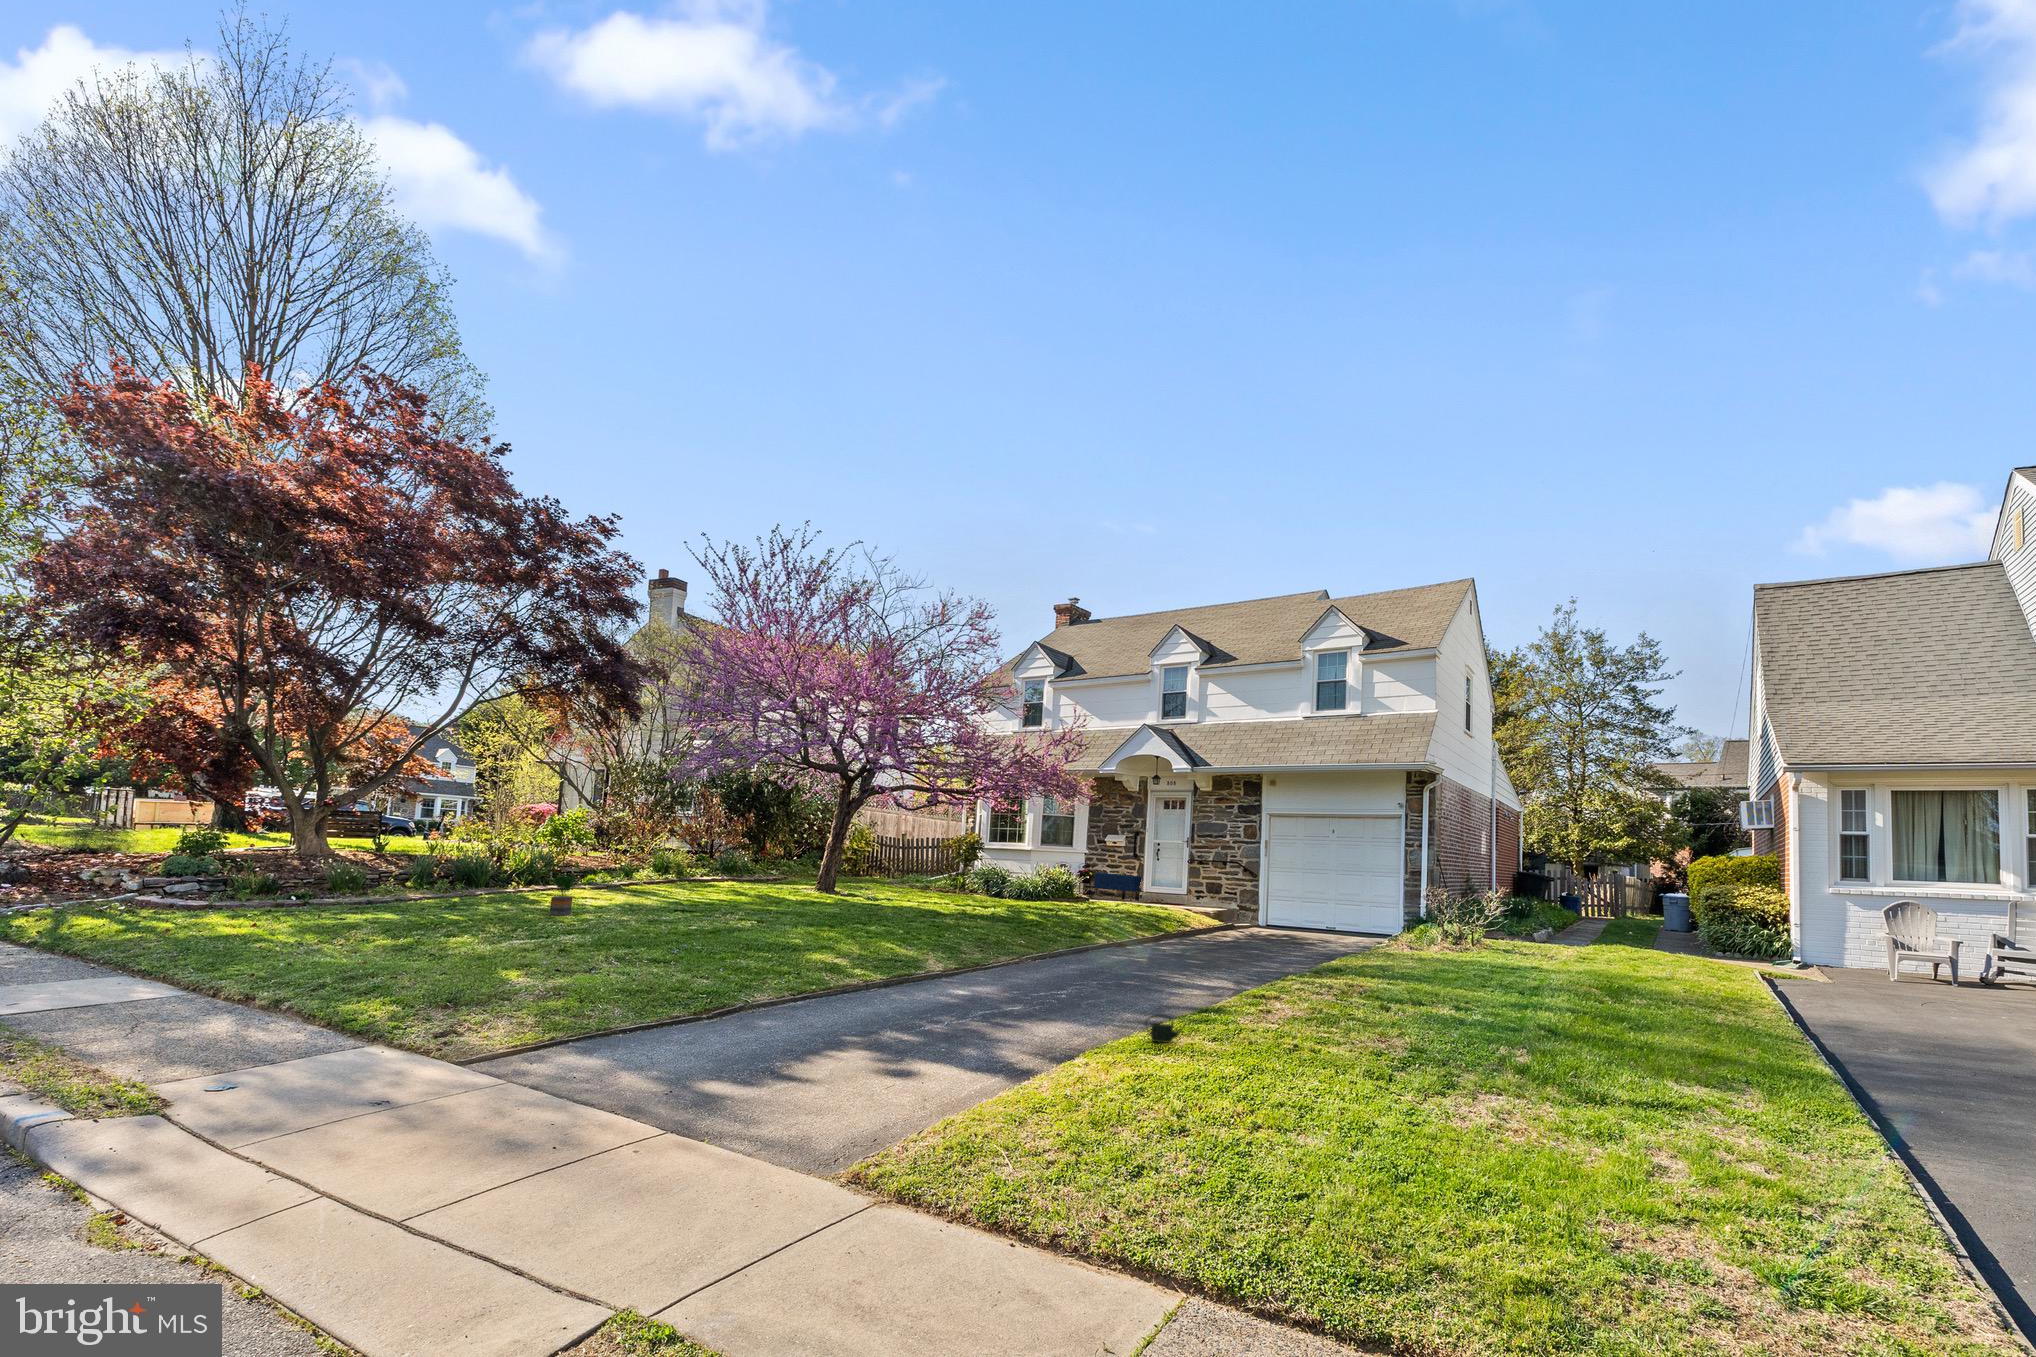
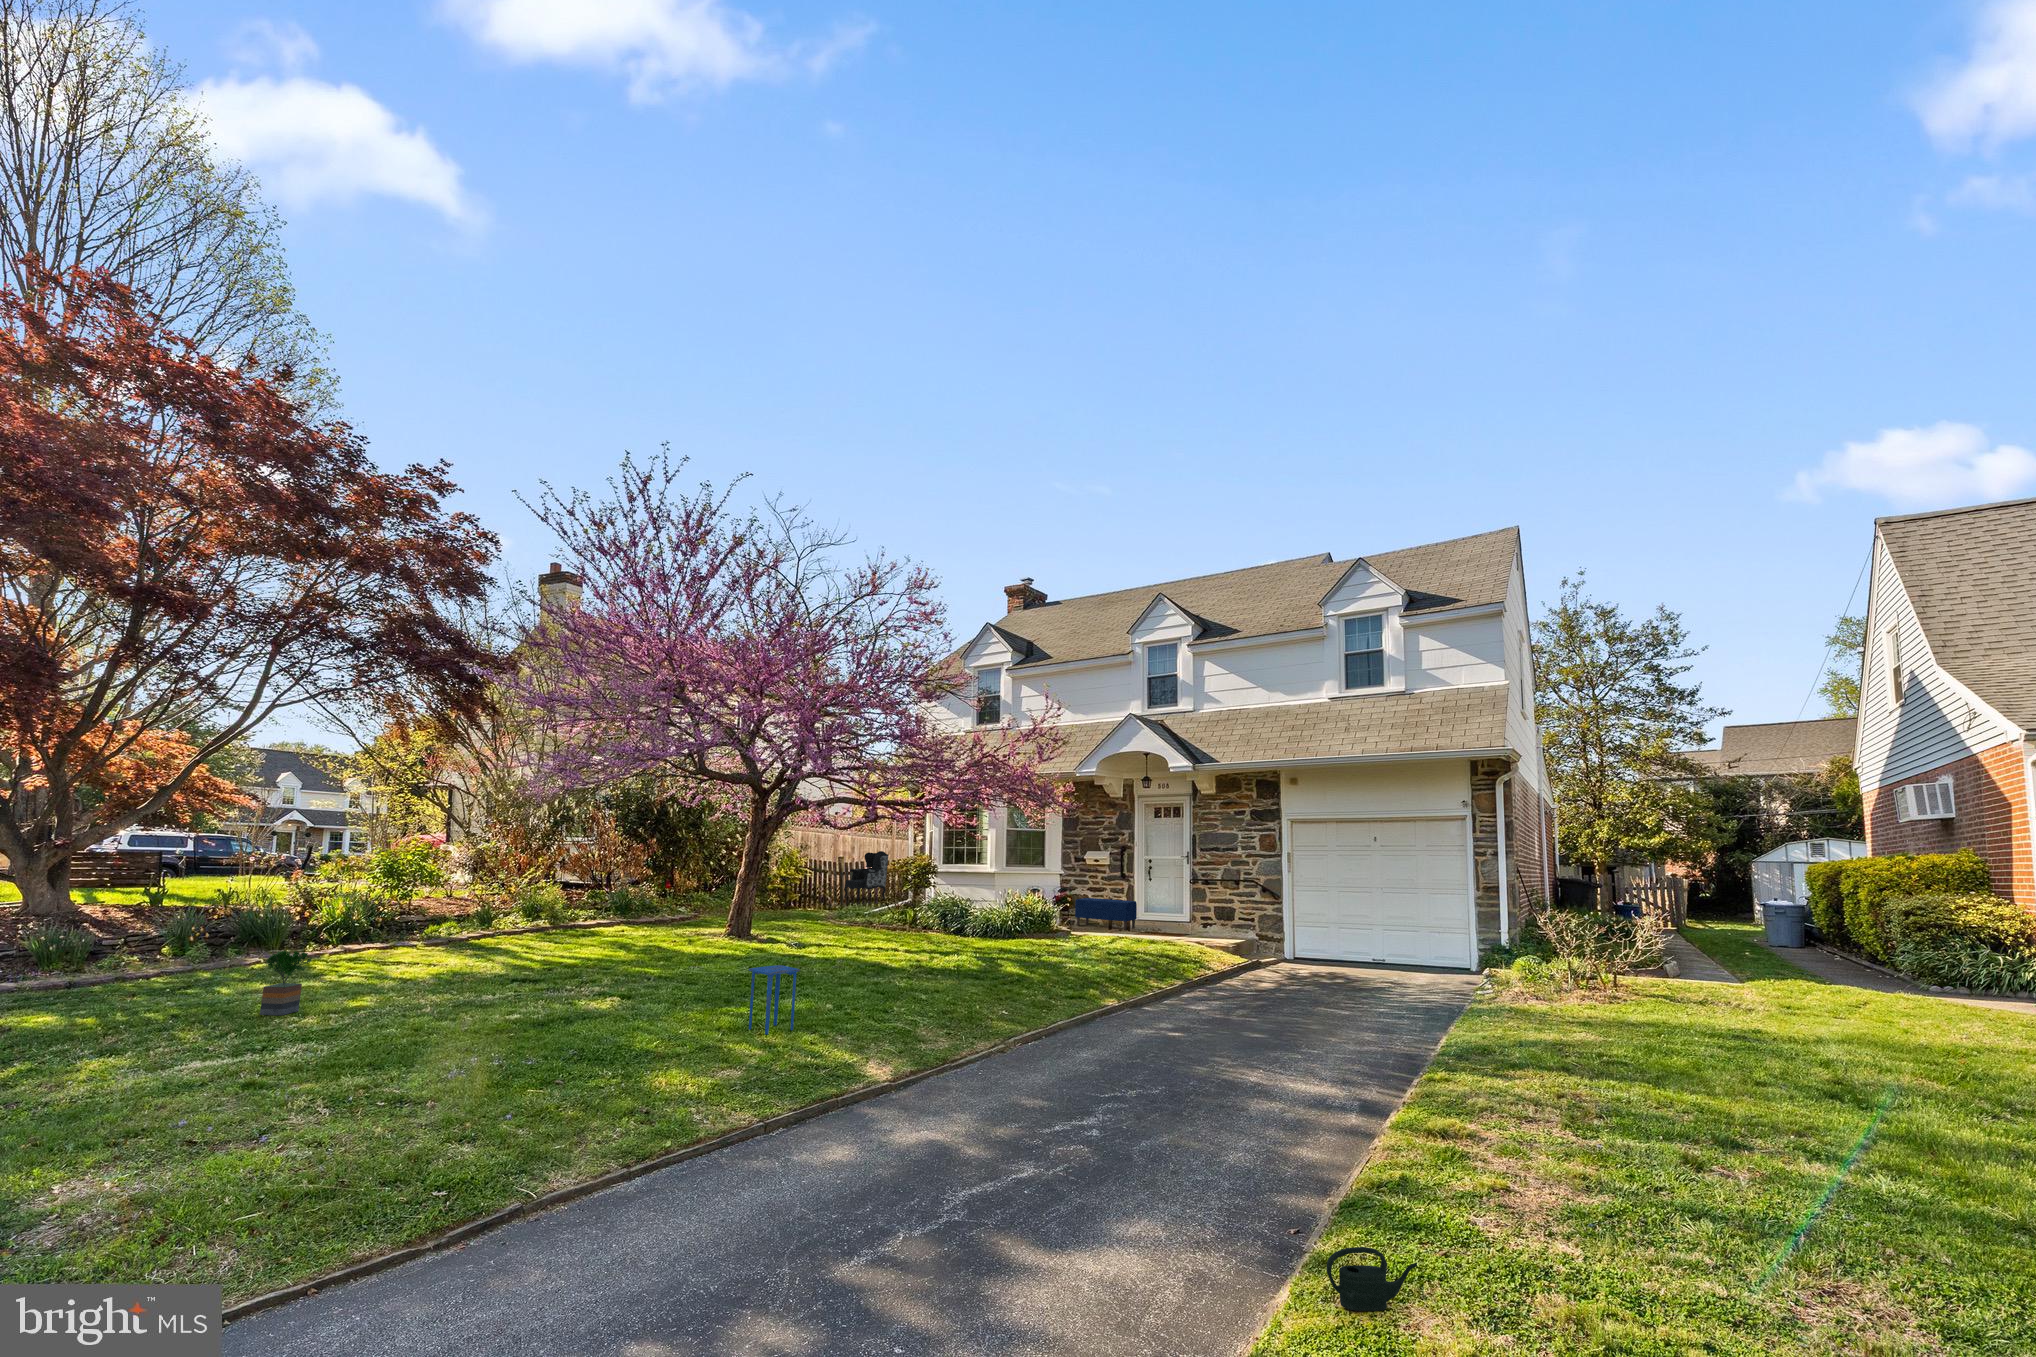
armchair: none [909,830,946,869] -> present [844,851,889,900]
side table: none [852,898,886,941] -> present [749,965,800,1034]

